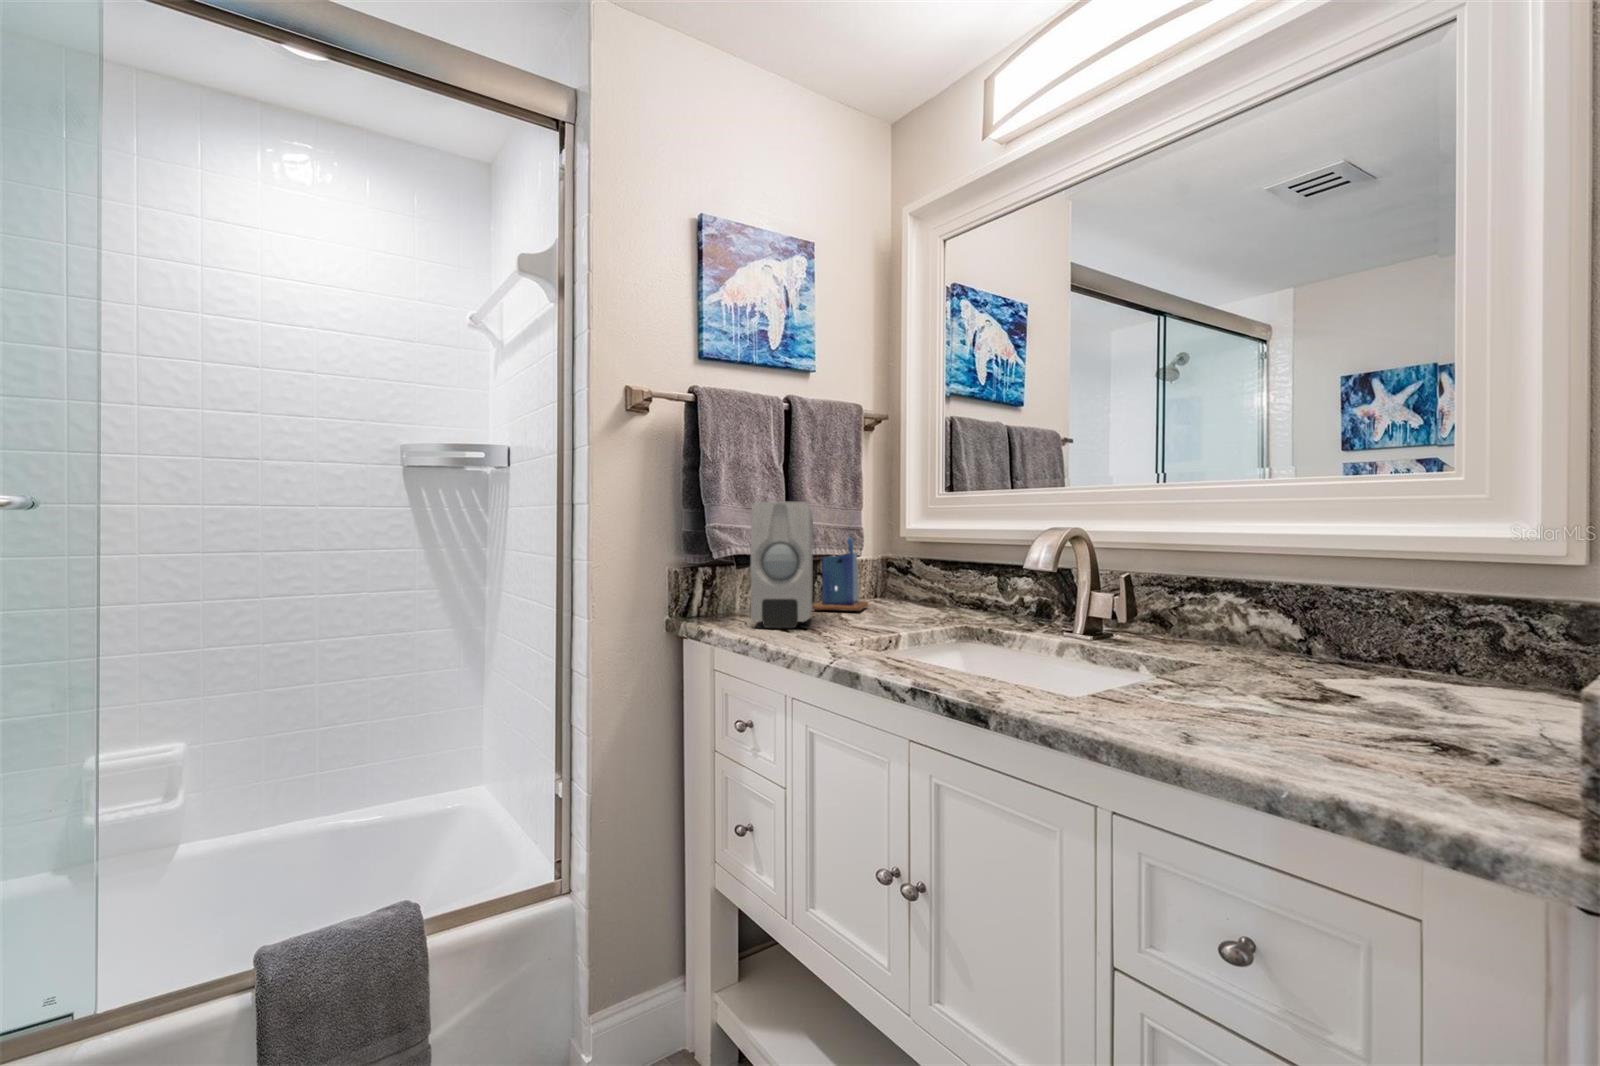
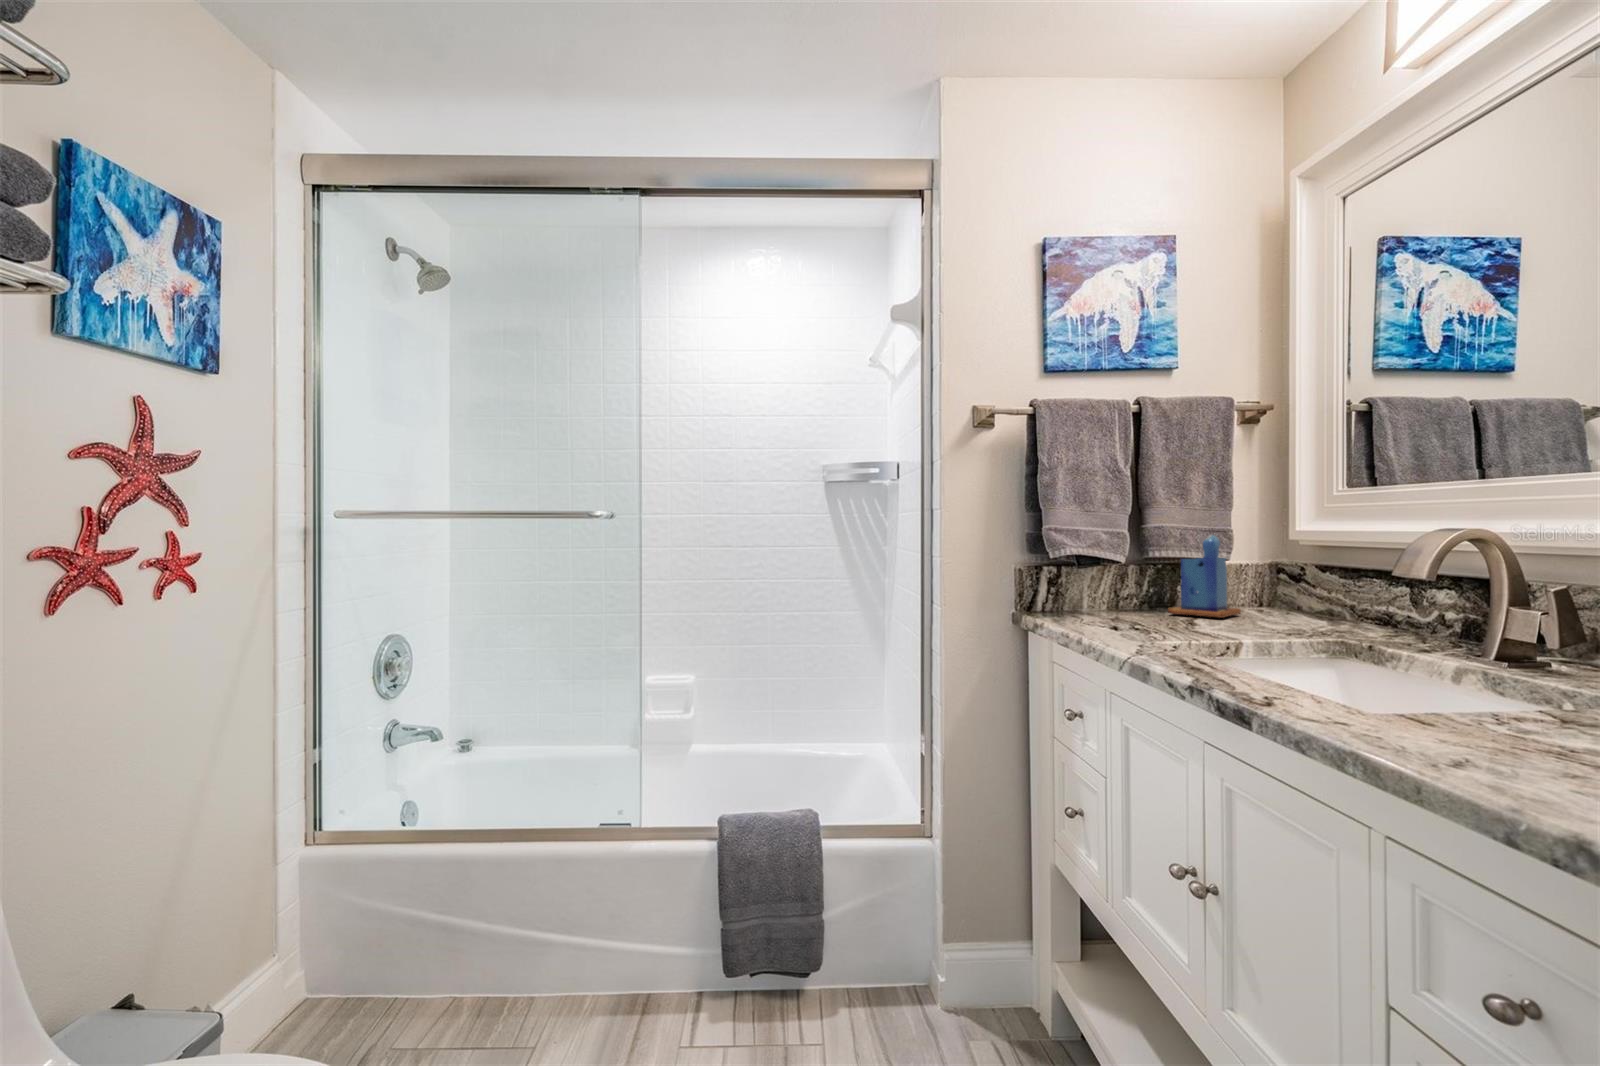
soap dispenser: present [750,502,813,628] -> none [1083,504,1160,628]

